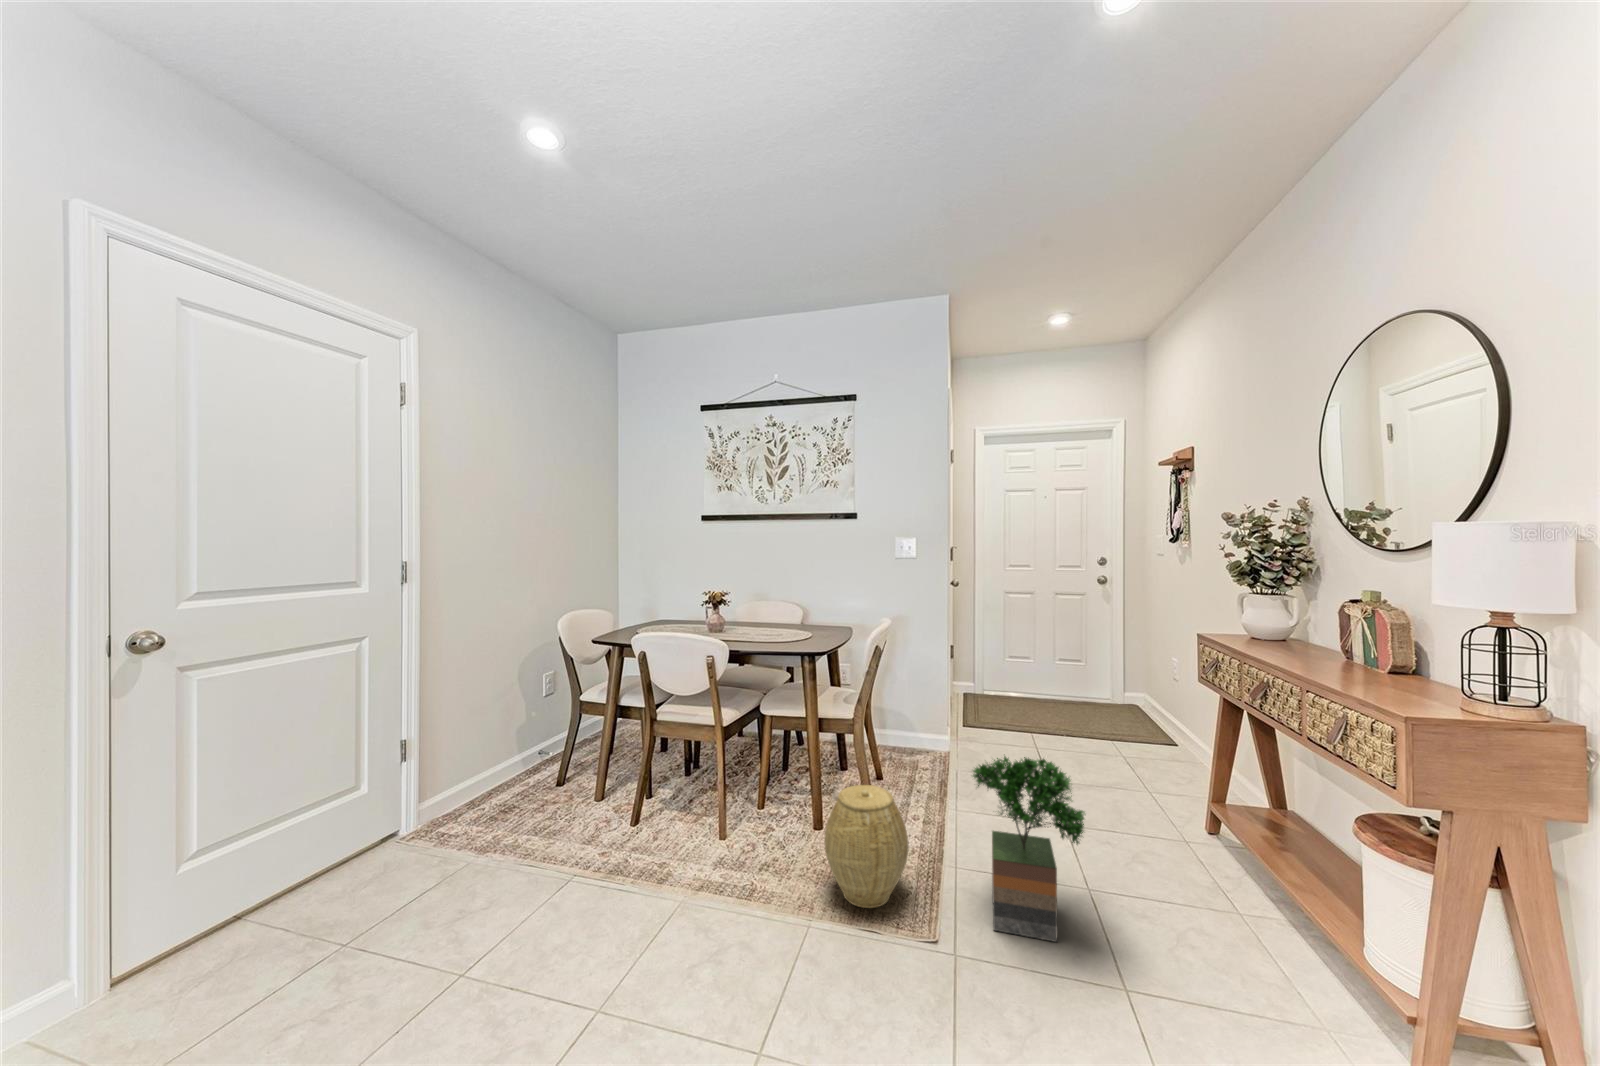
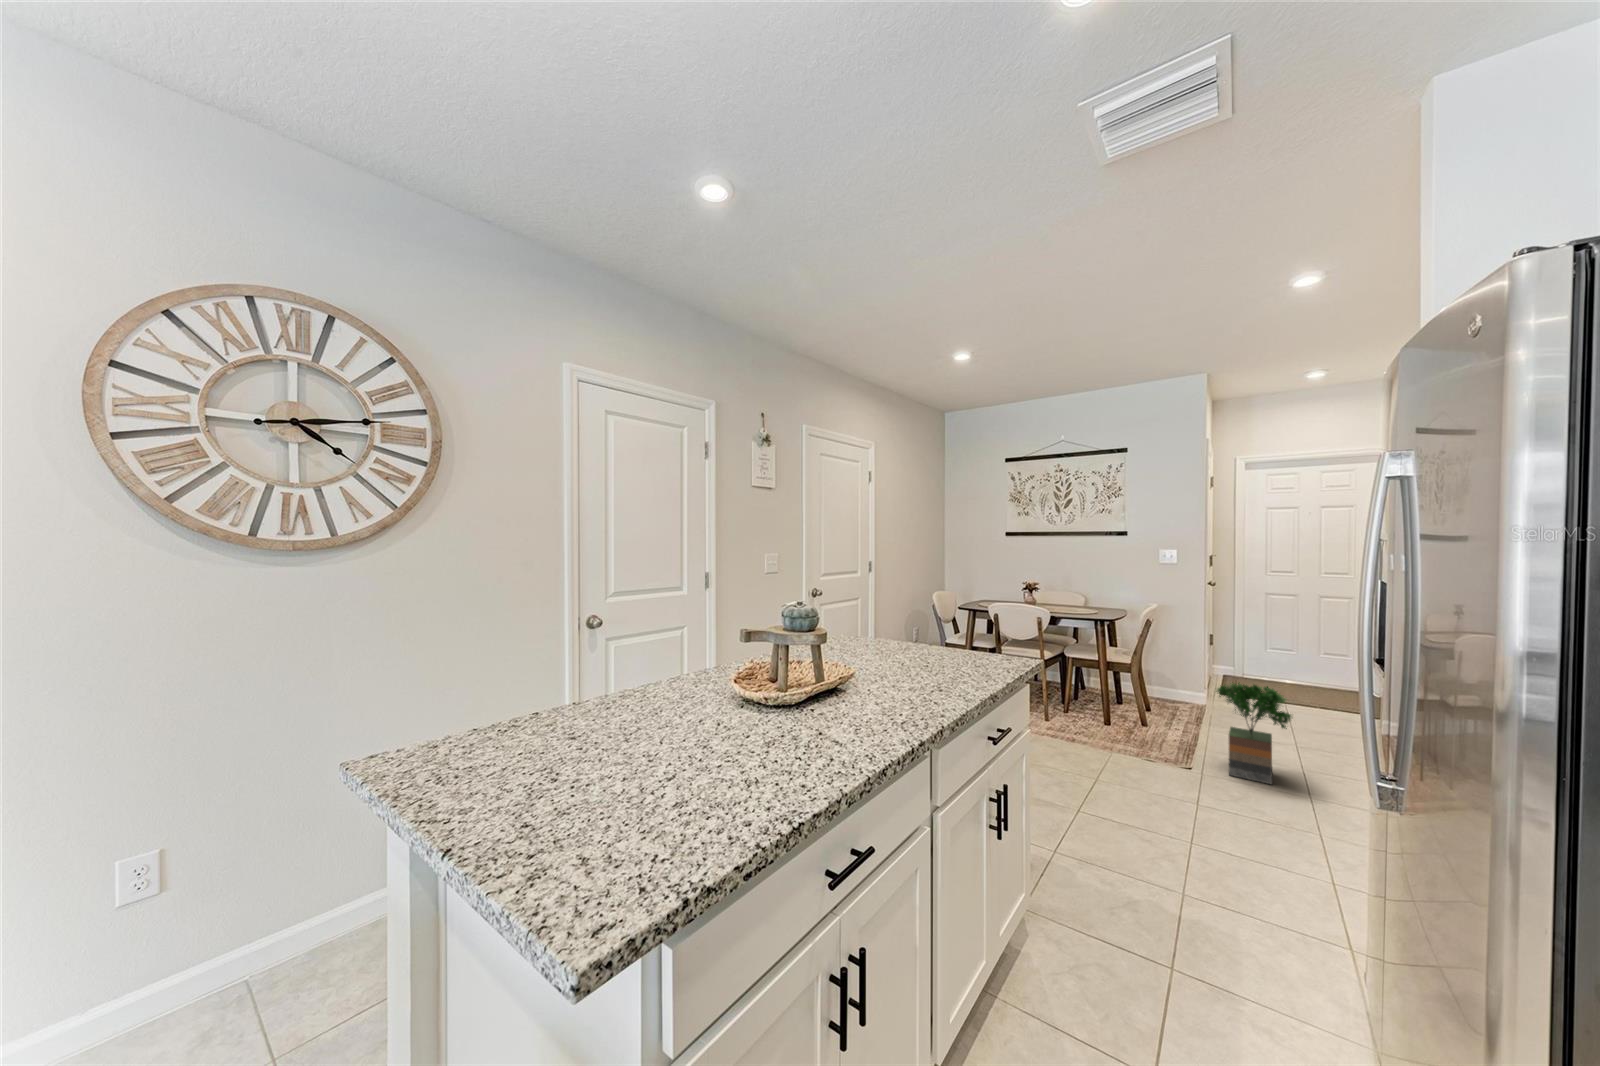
woven basket: present [824,785,909,908] -> none [1117,694,1172,758]

